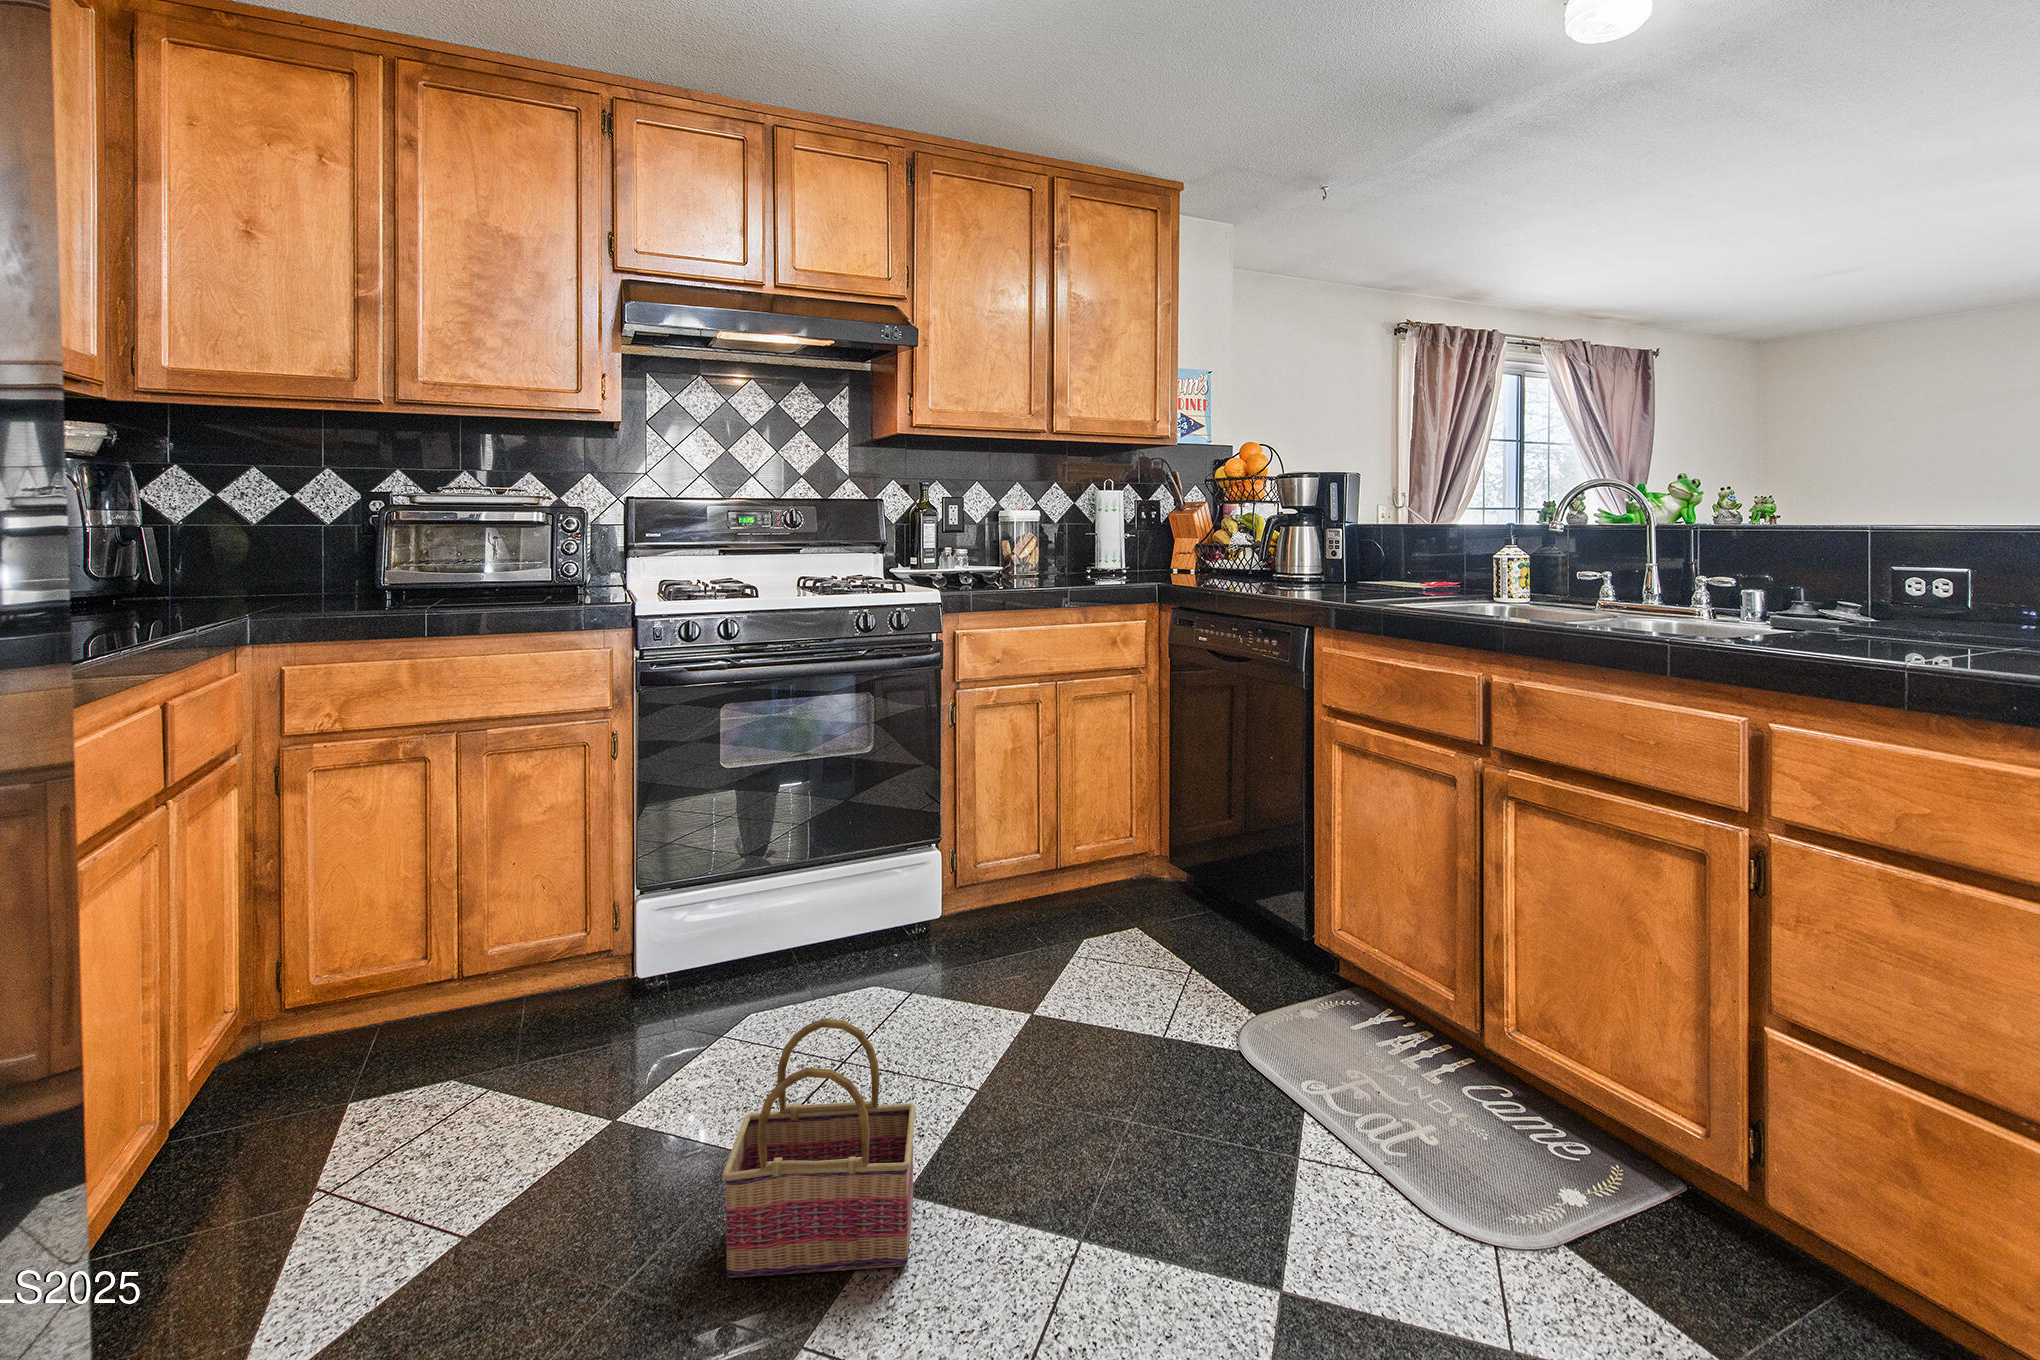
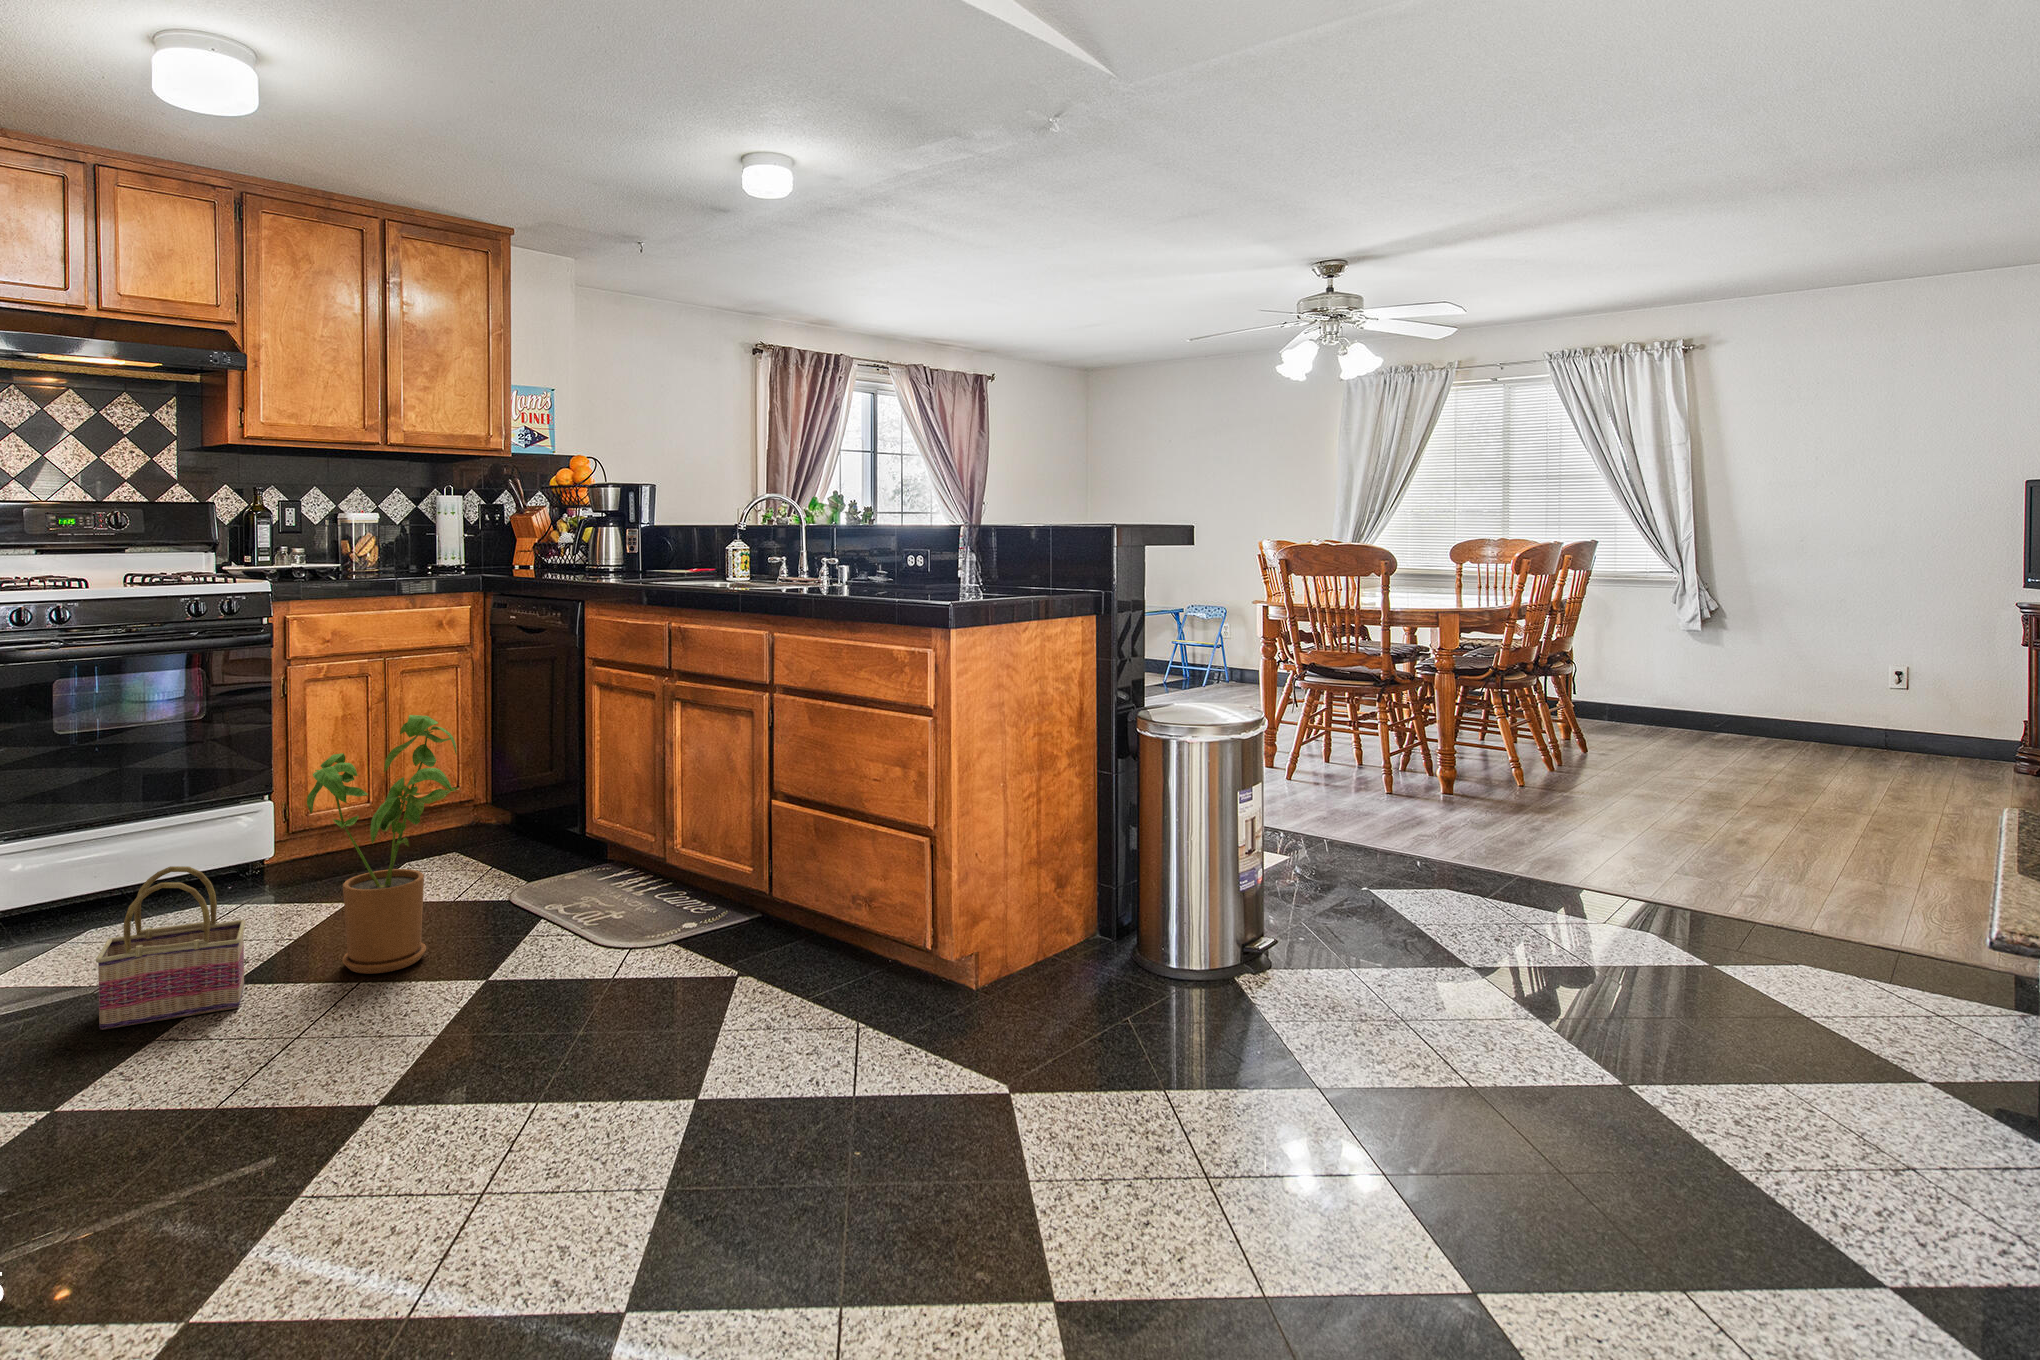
house plant: none [994,810,1212,1213] -> present [307,715,458,974]

